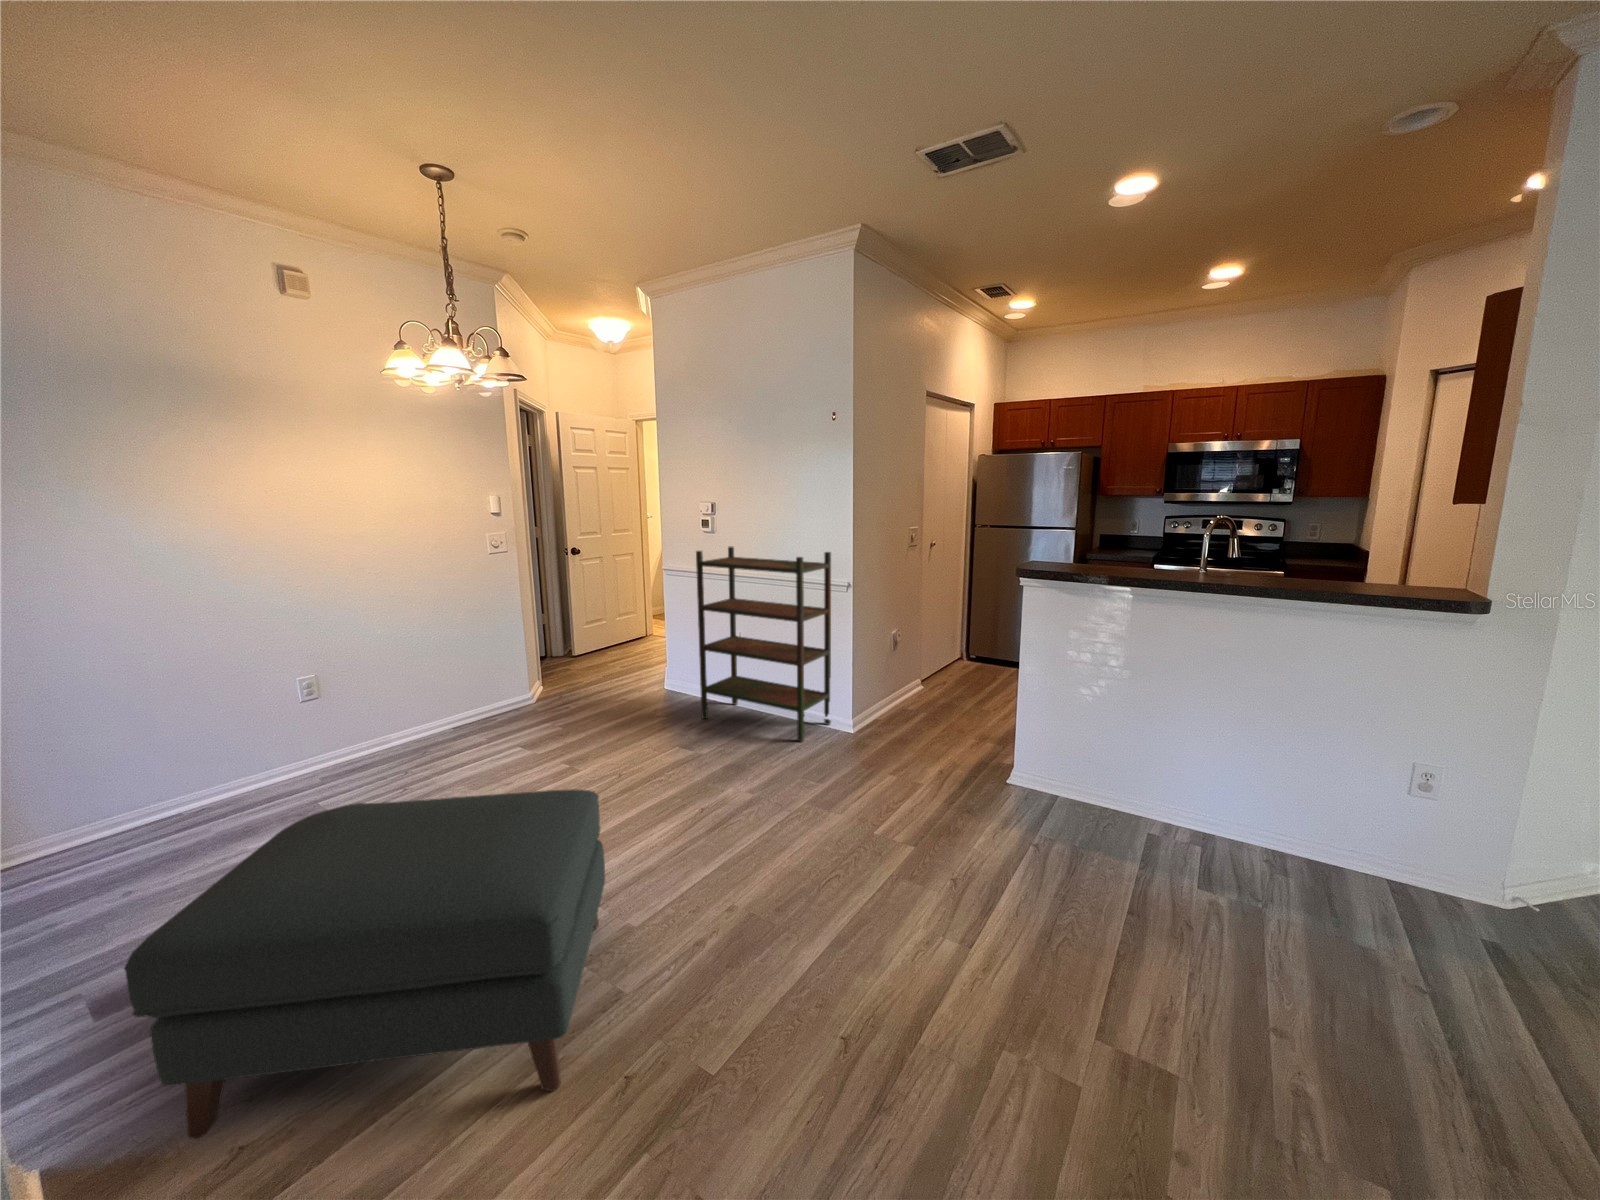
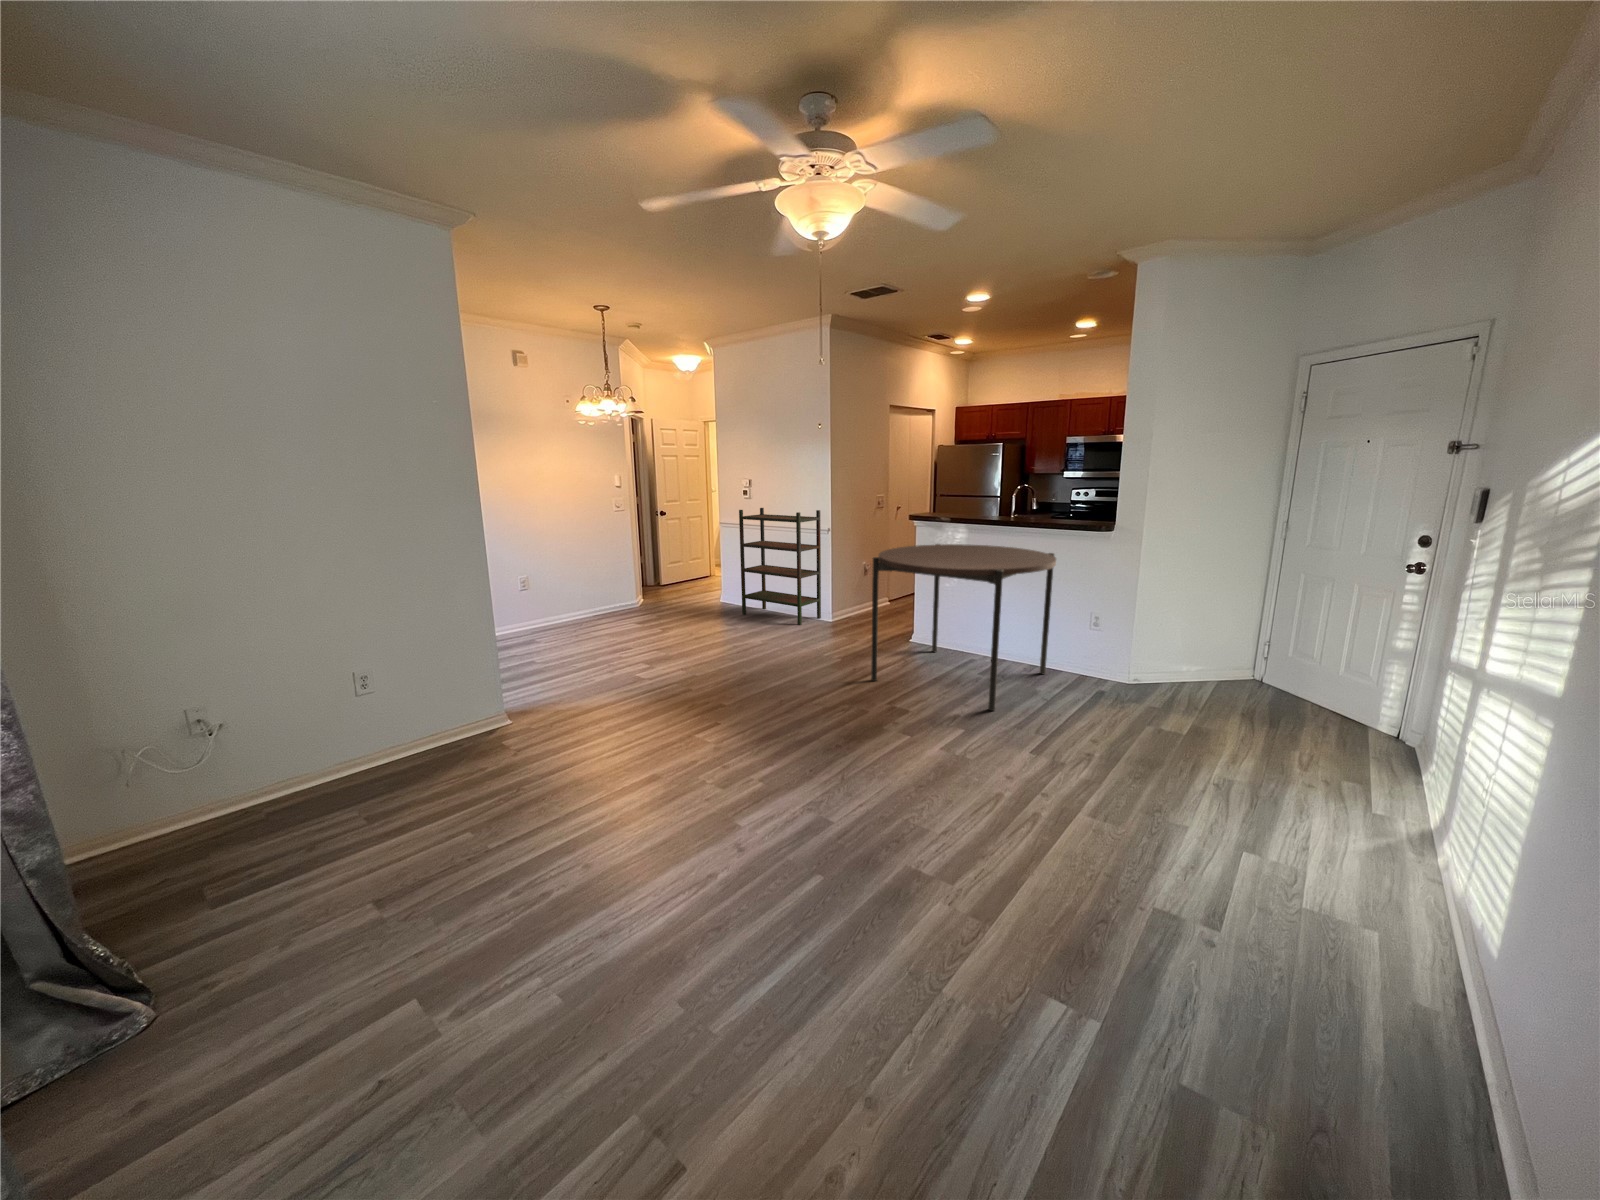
dining table: none [995,618,1425,1038] -> present [871,544,1056,711]
ottoman: present [124,789,605,1139] -> none [525,611,687,715]

